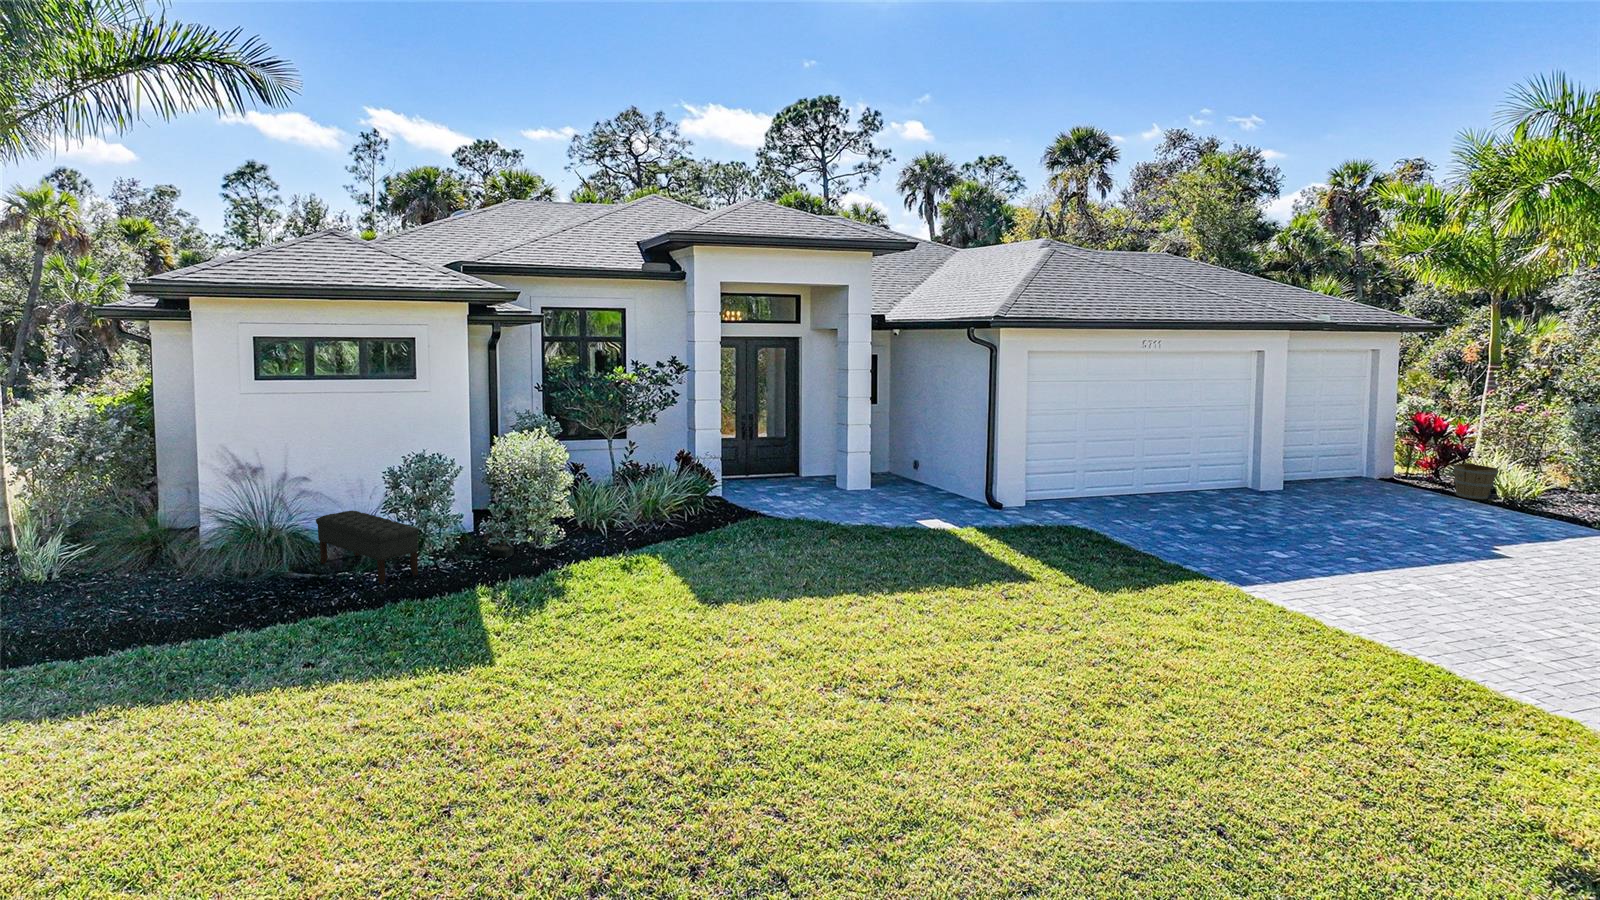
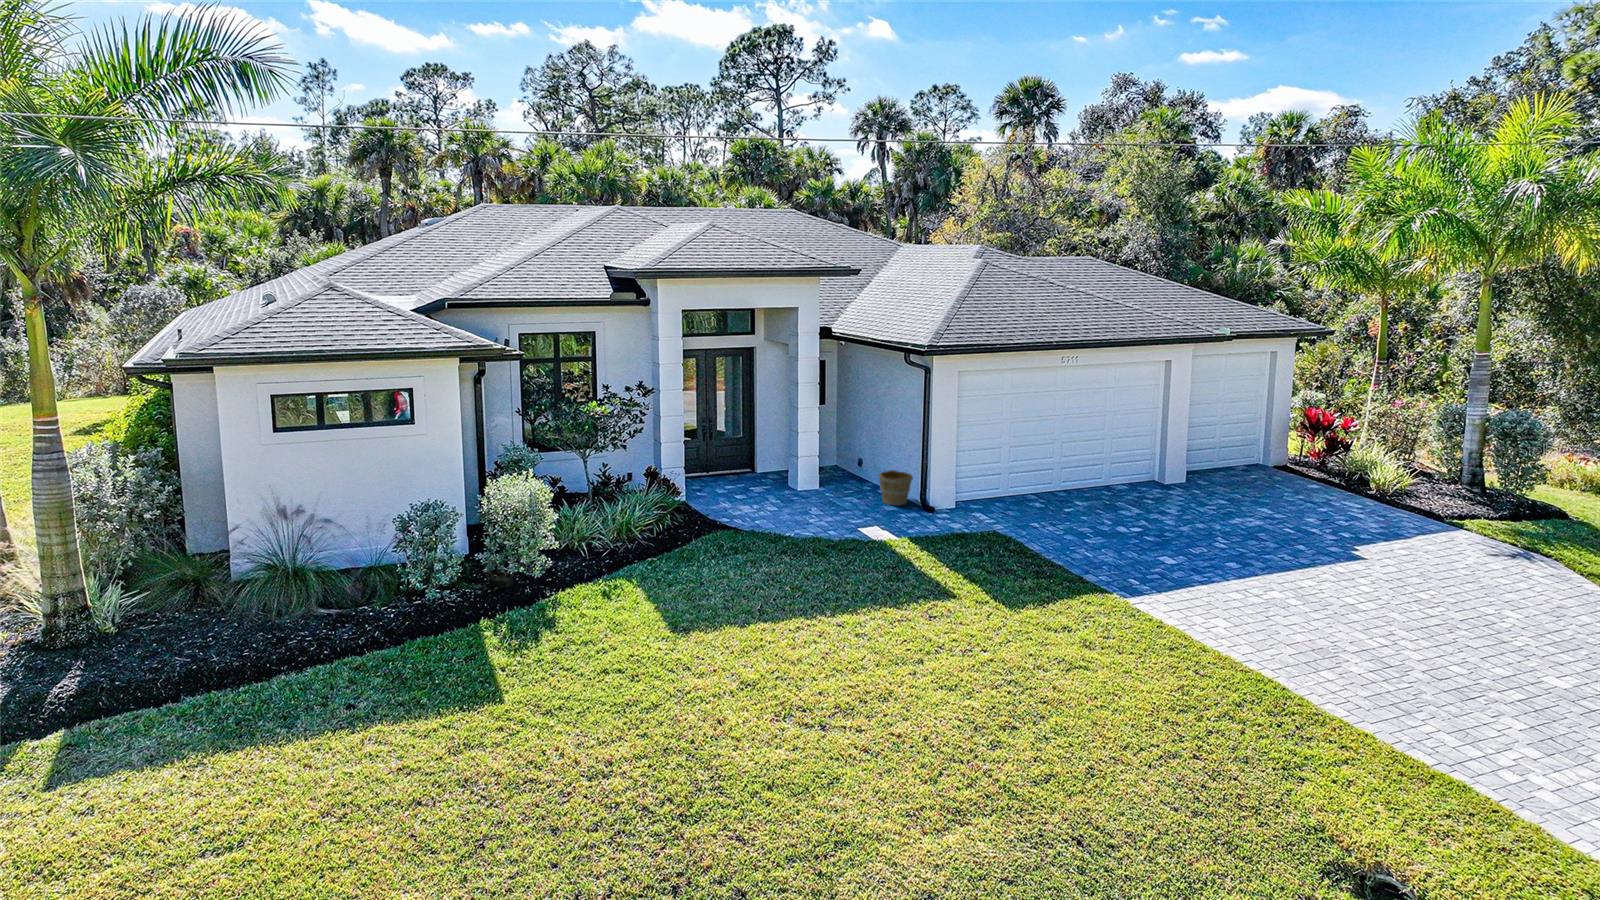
wooden bucket: present [1453,463,1498,500] -> present [878,470,913,506]
bench: present [316,511,419,584] -> none [340,552,432,621]

